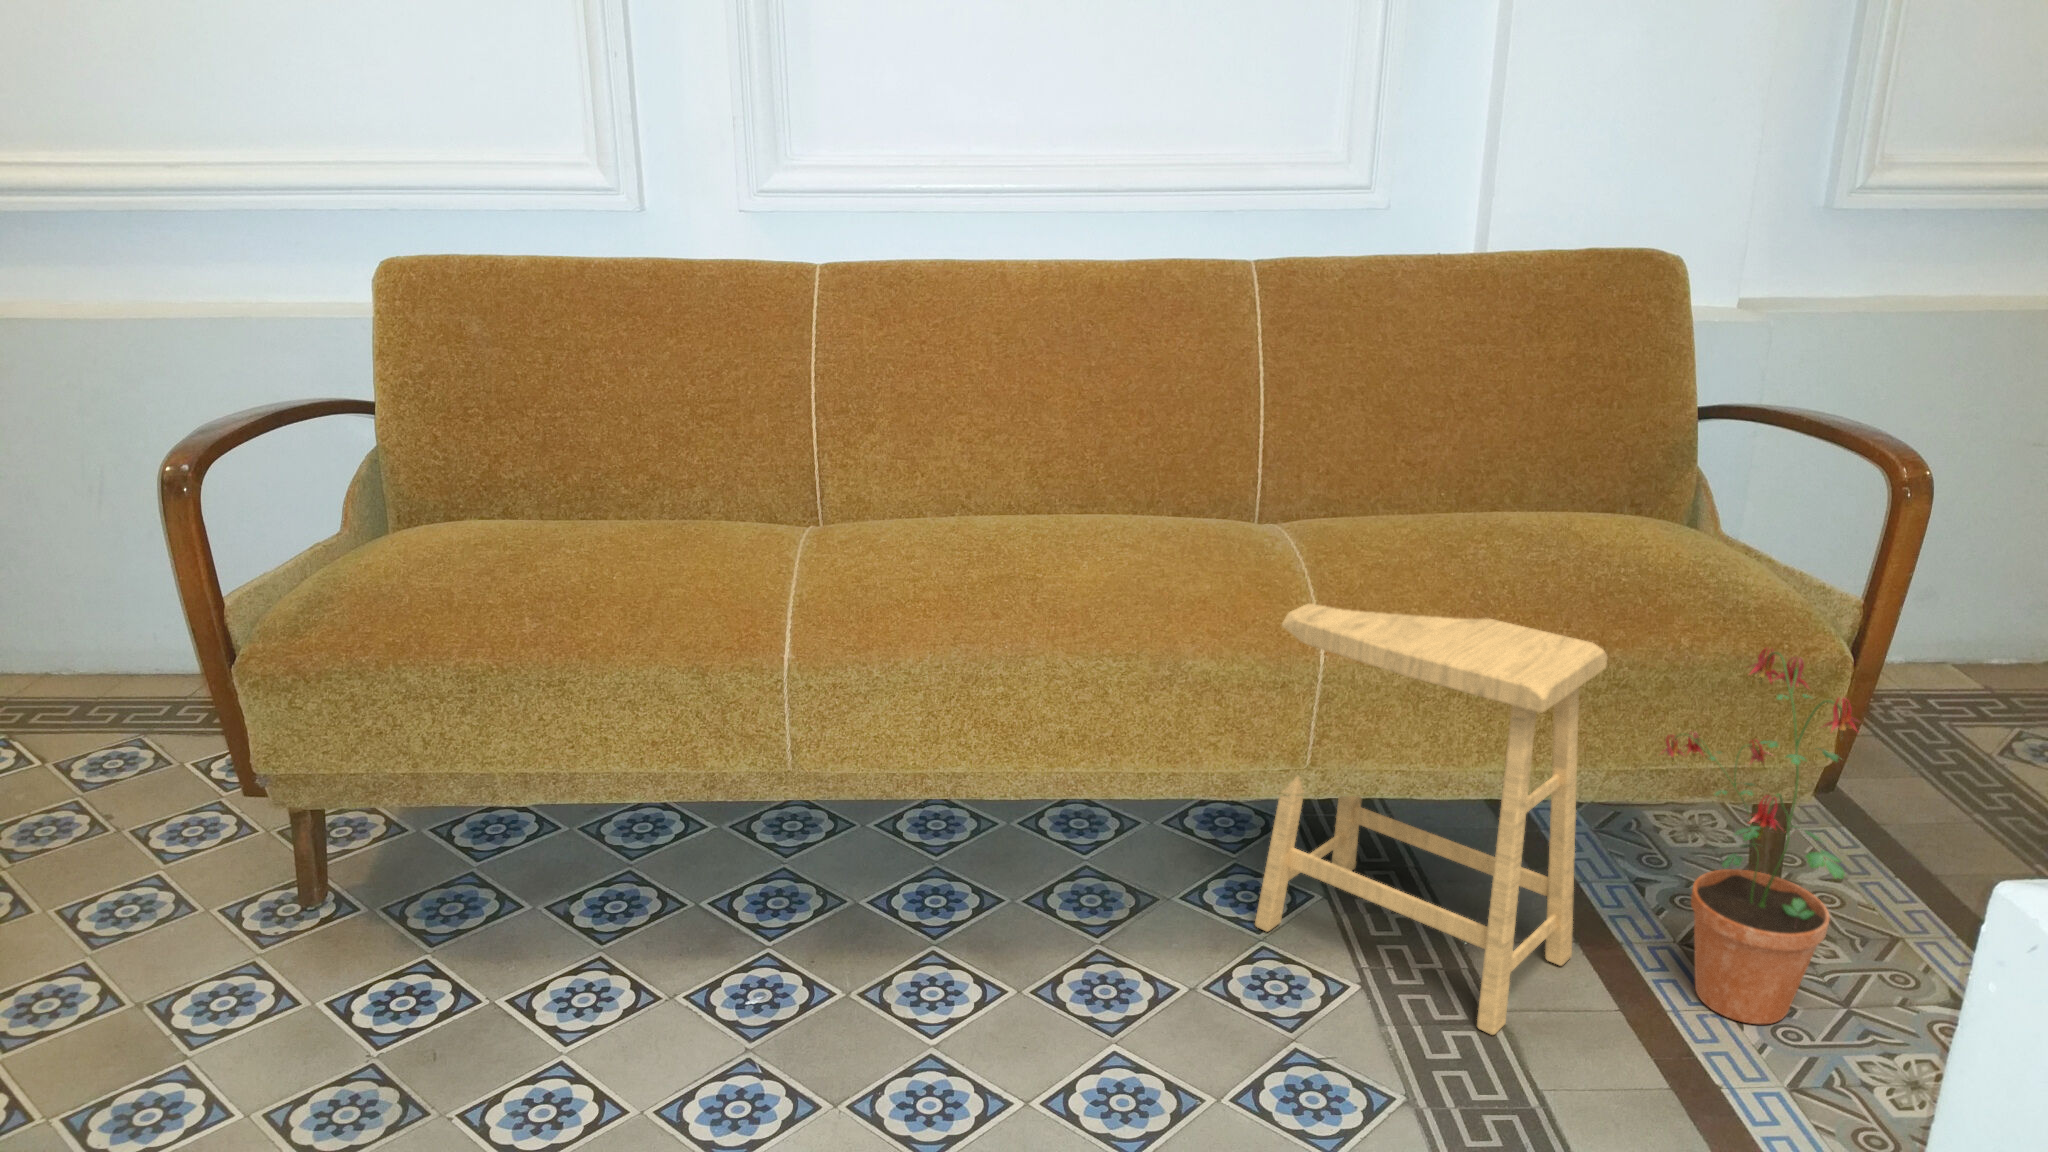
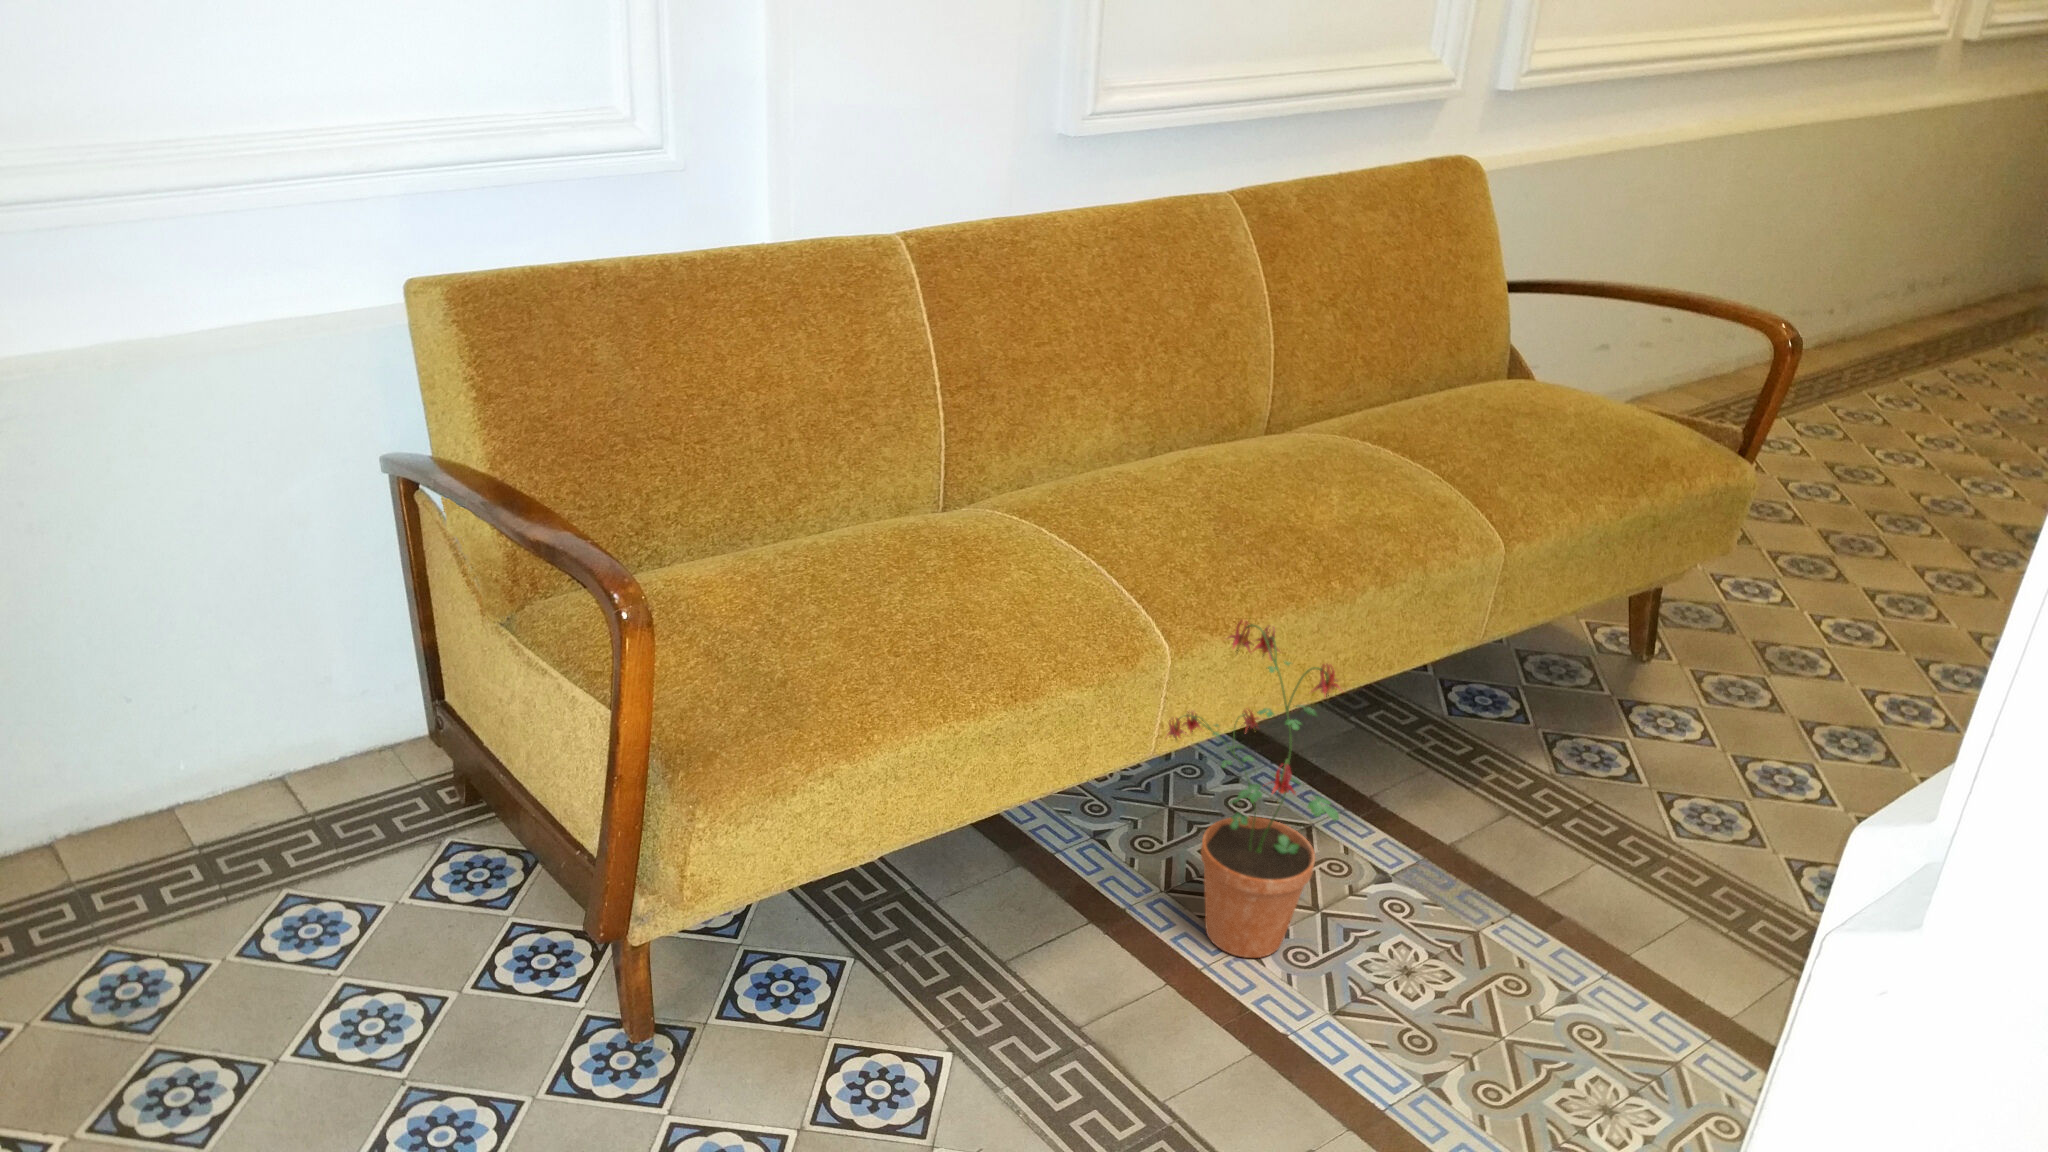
footstool: present [1255,604,1608,1035] -> none [811,626,1138,1059]

